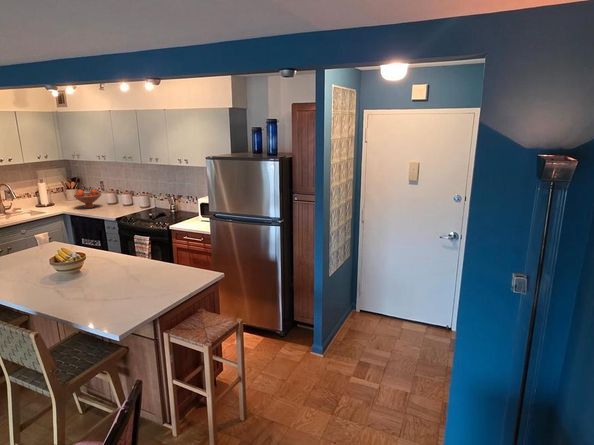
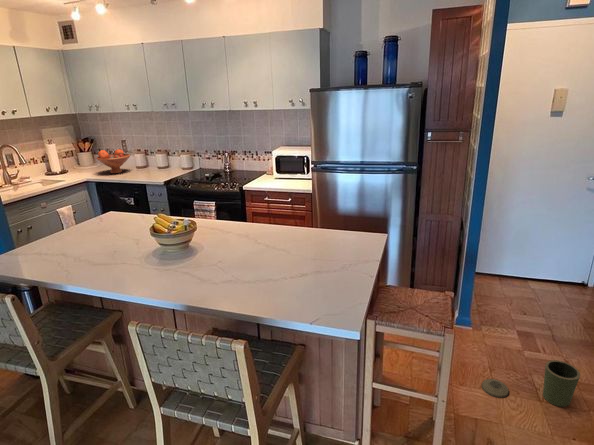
trash can: none [298,381,364,420] -> present [482,360,580,407]

